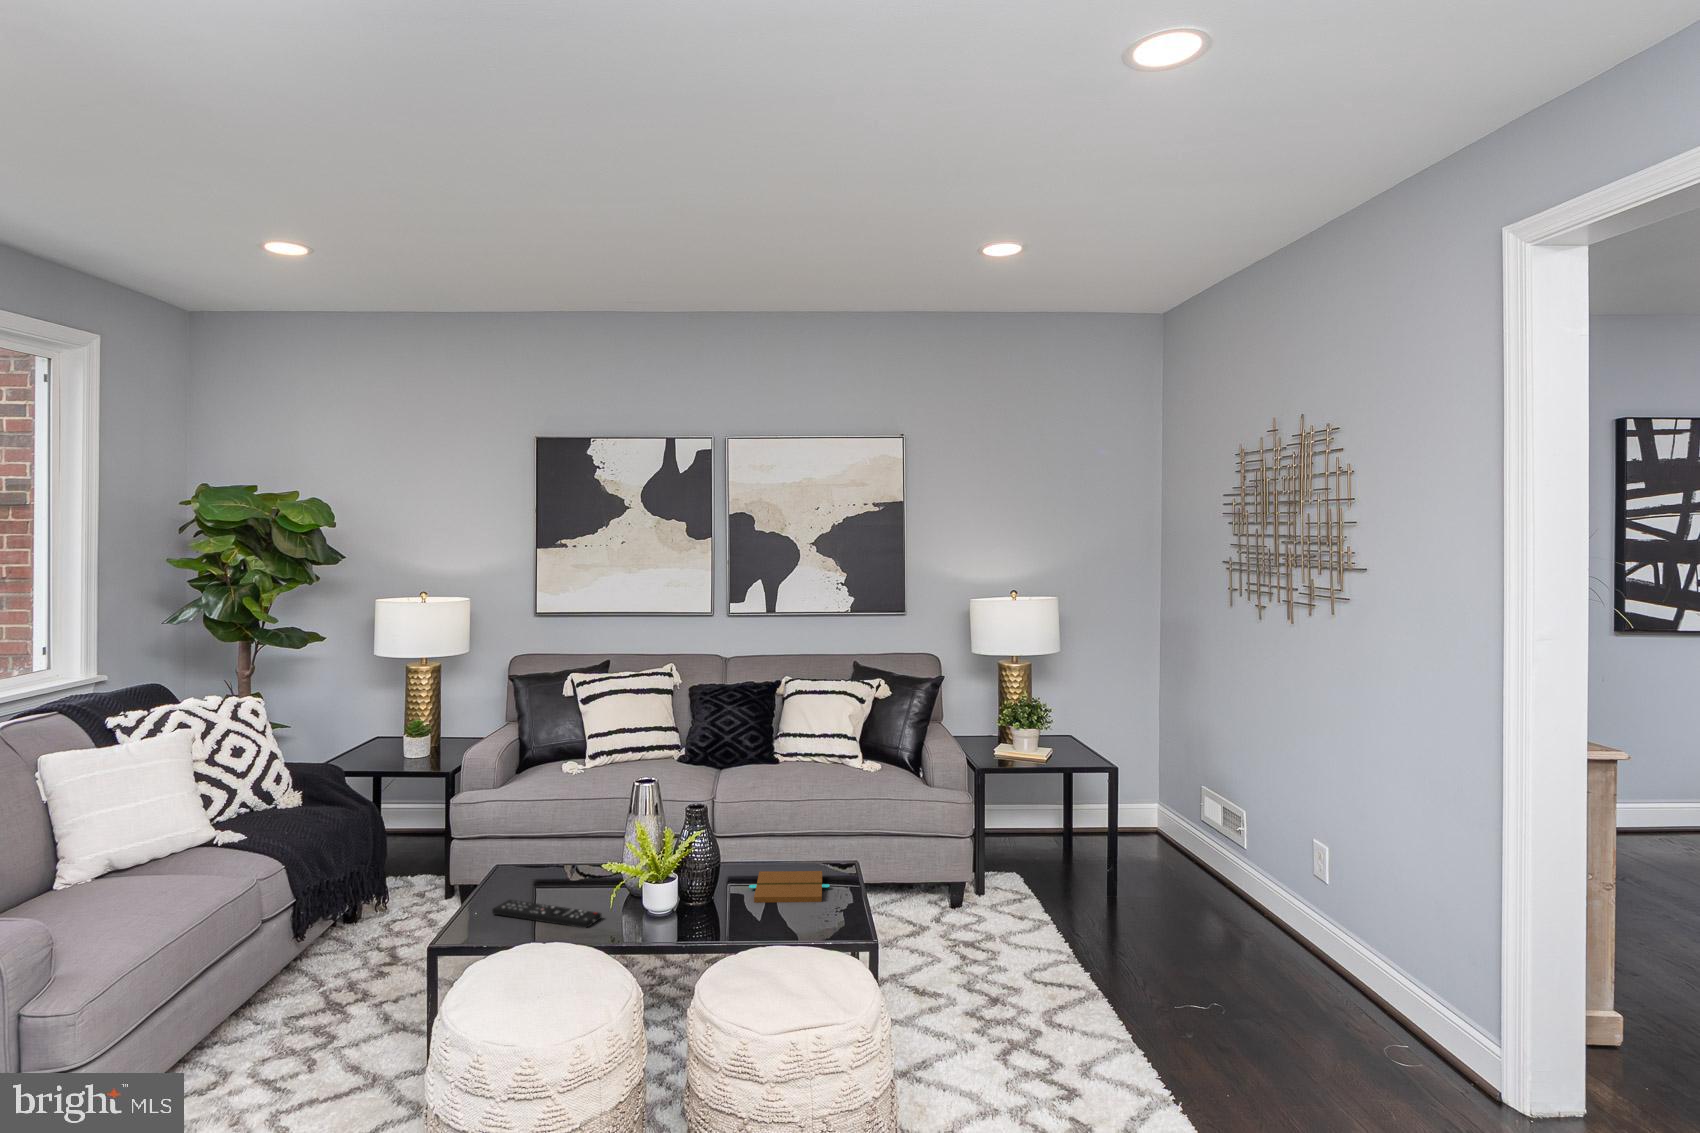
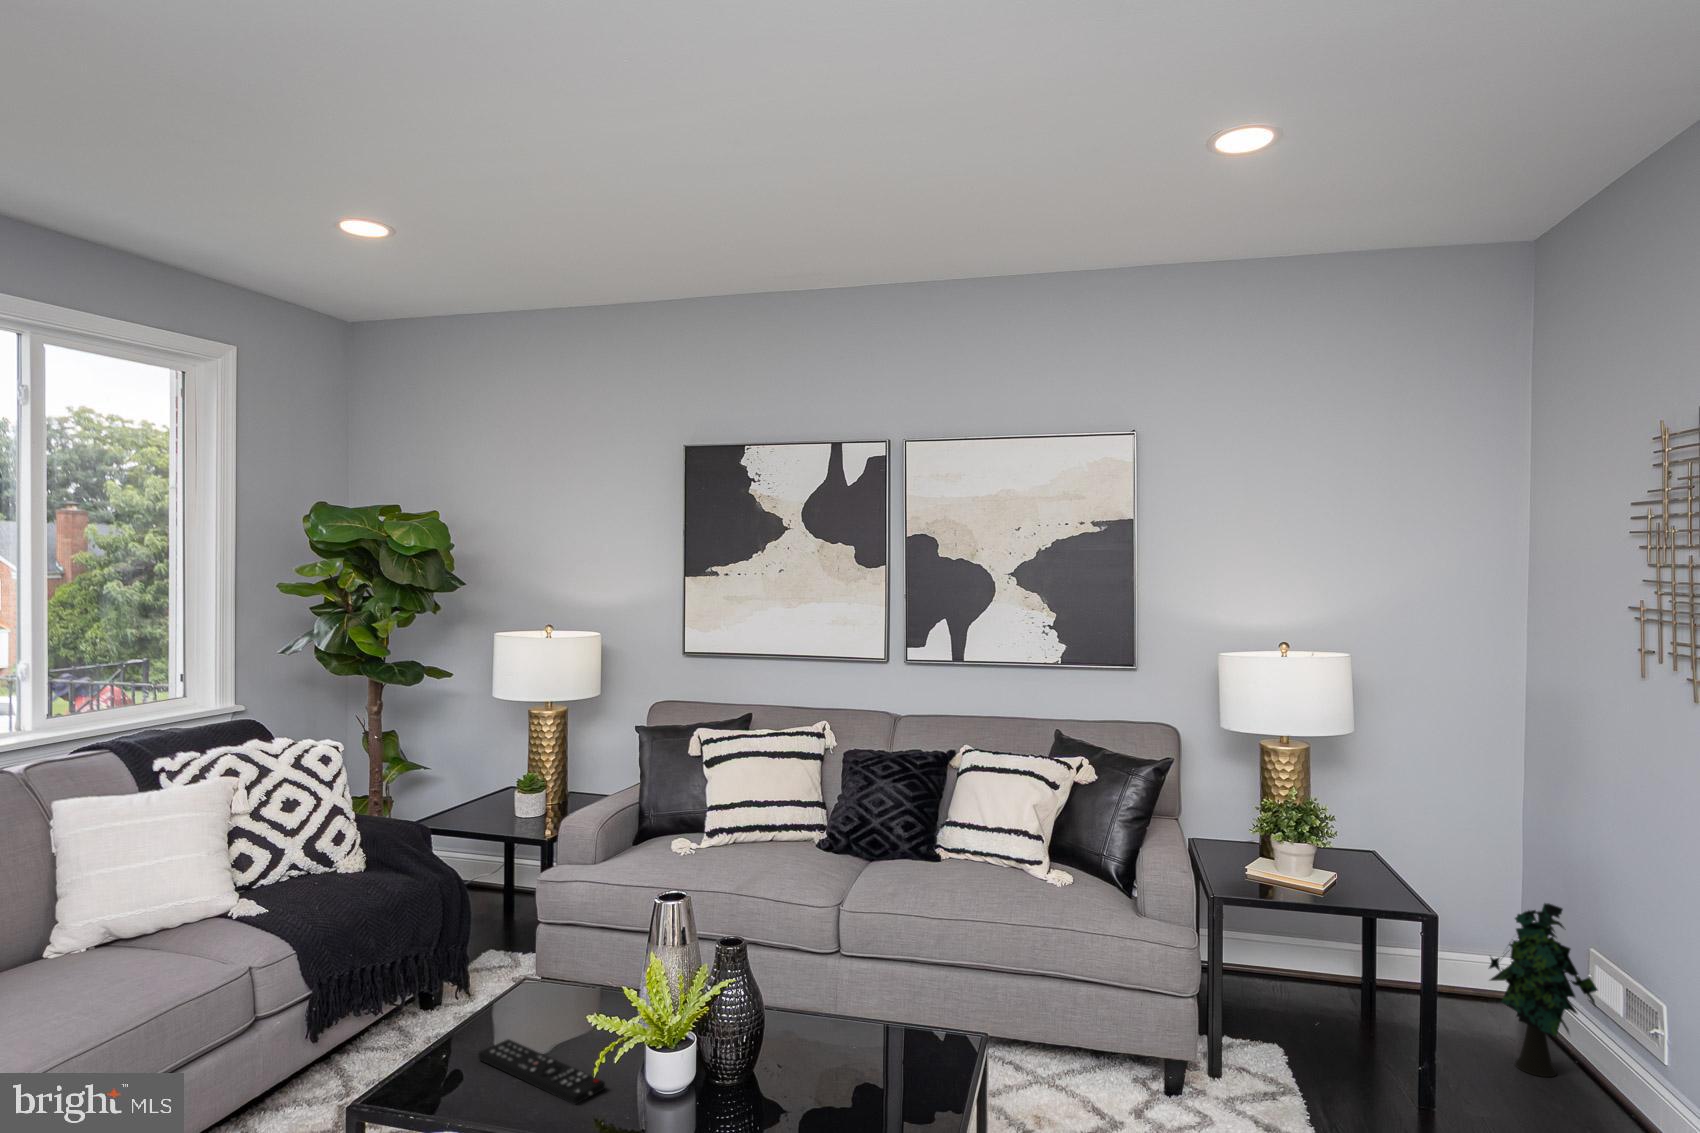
decorative plant: none [1143,756,1205,868] -> present [1489,903,1598,1077]
book: present [749,871,830,903] -> none [823,1036,943,1106]

